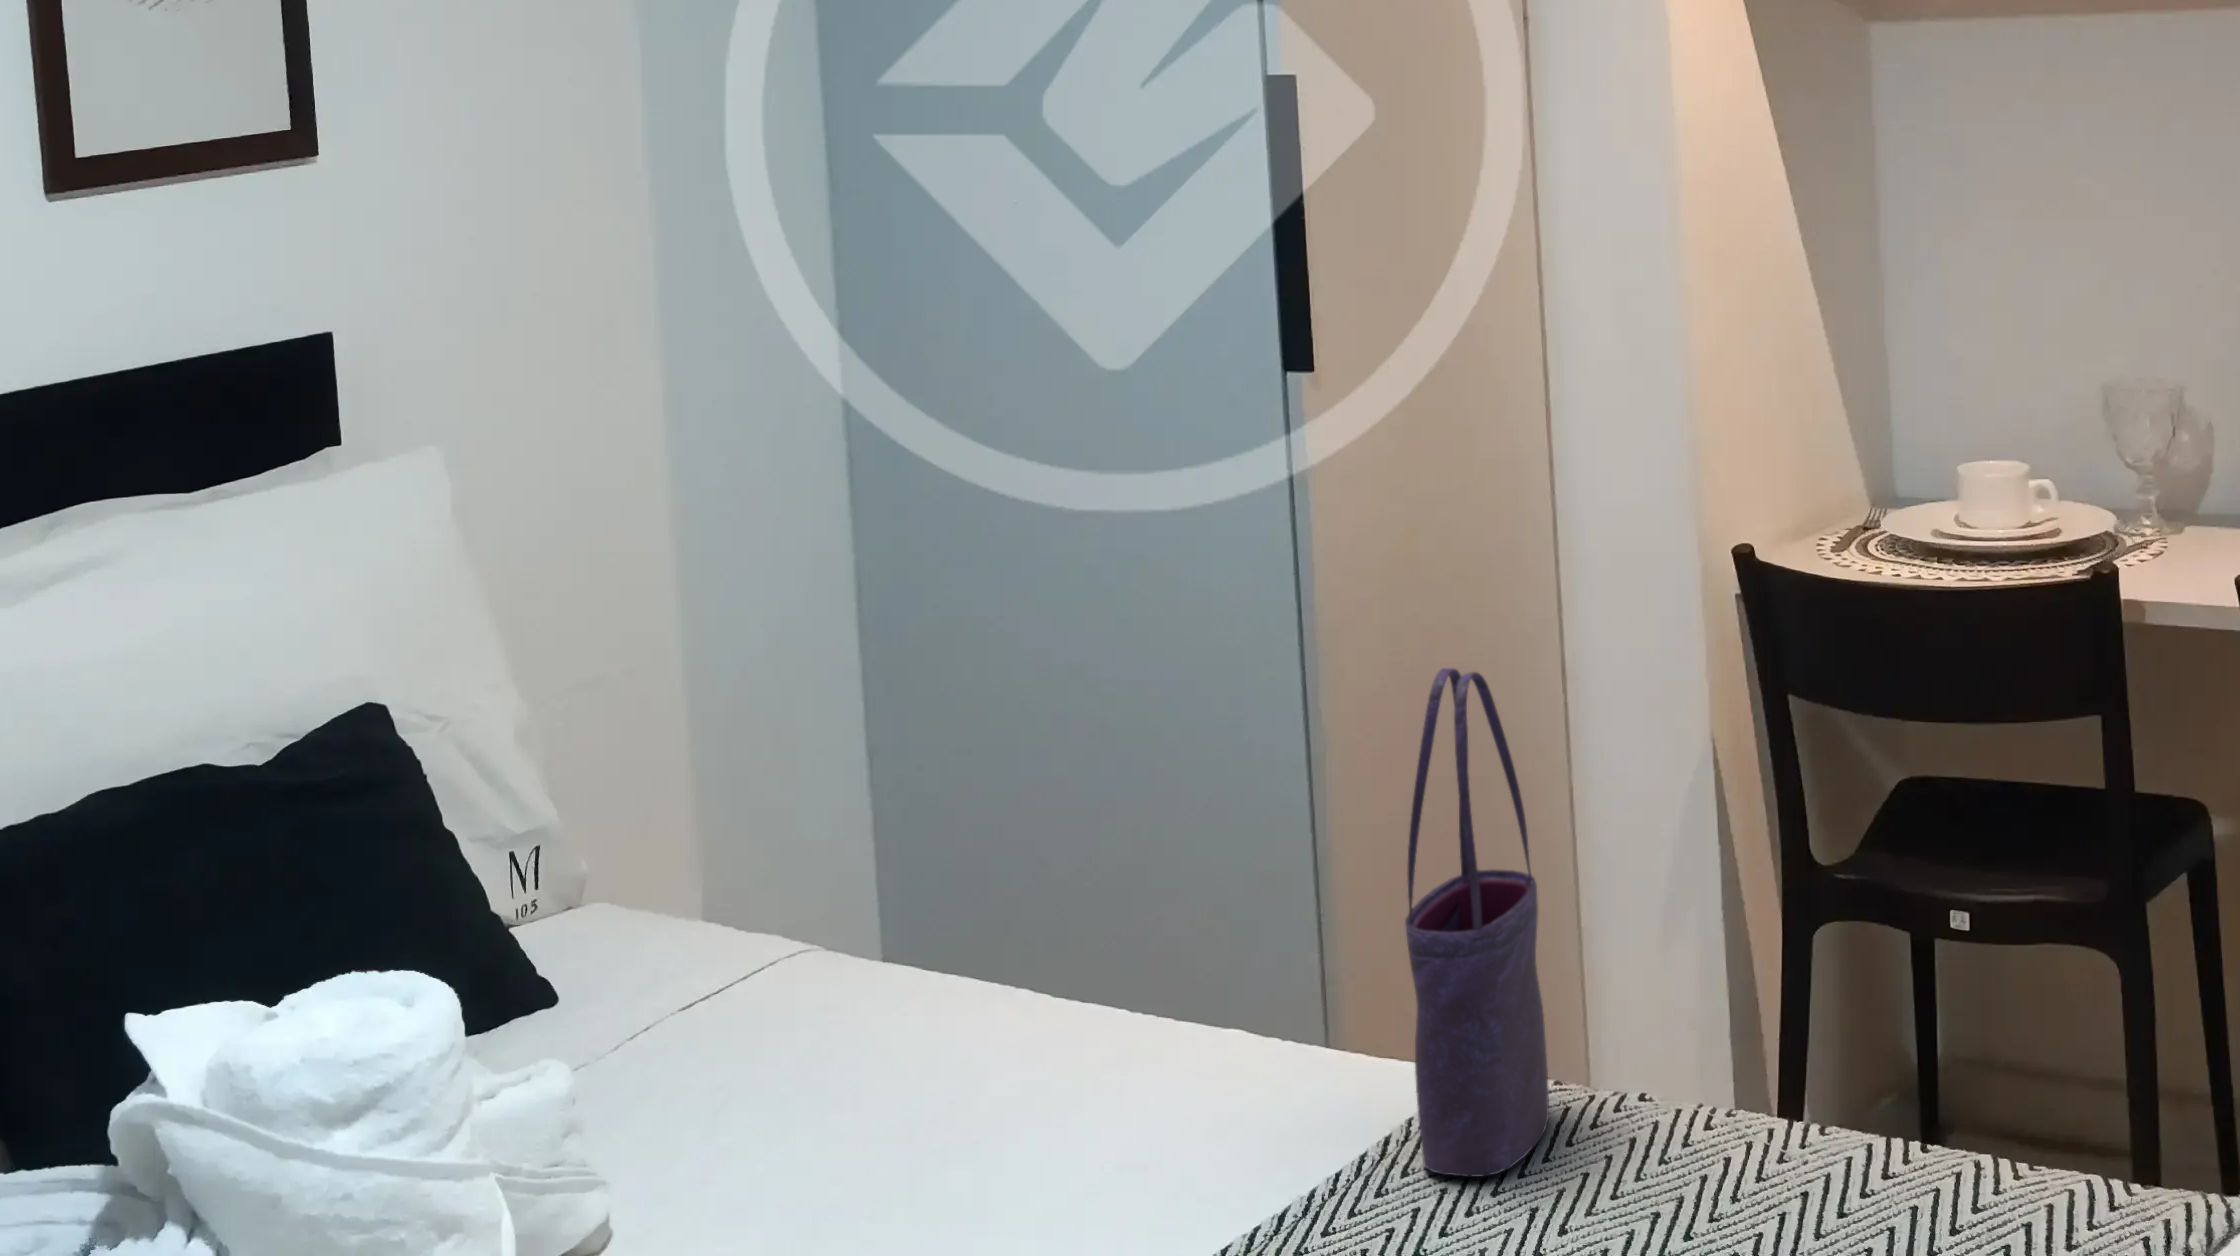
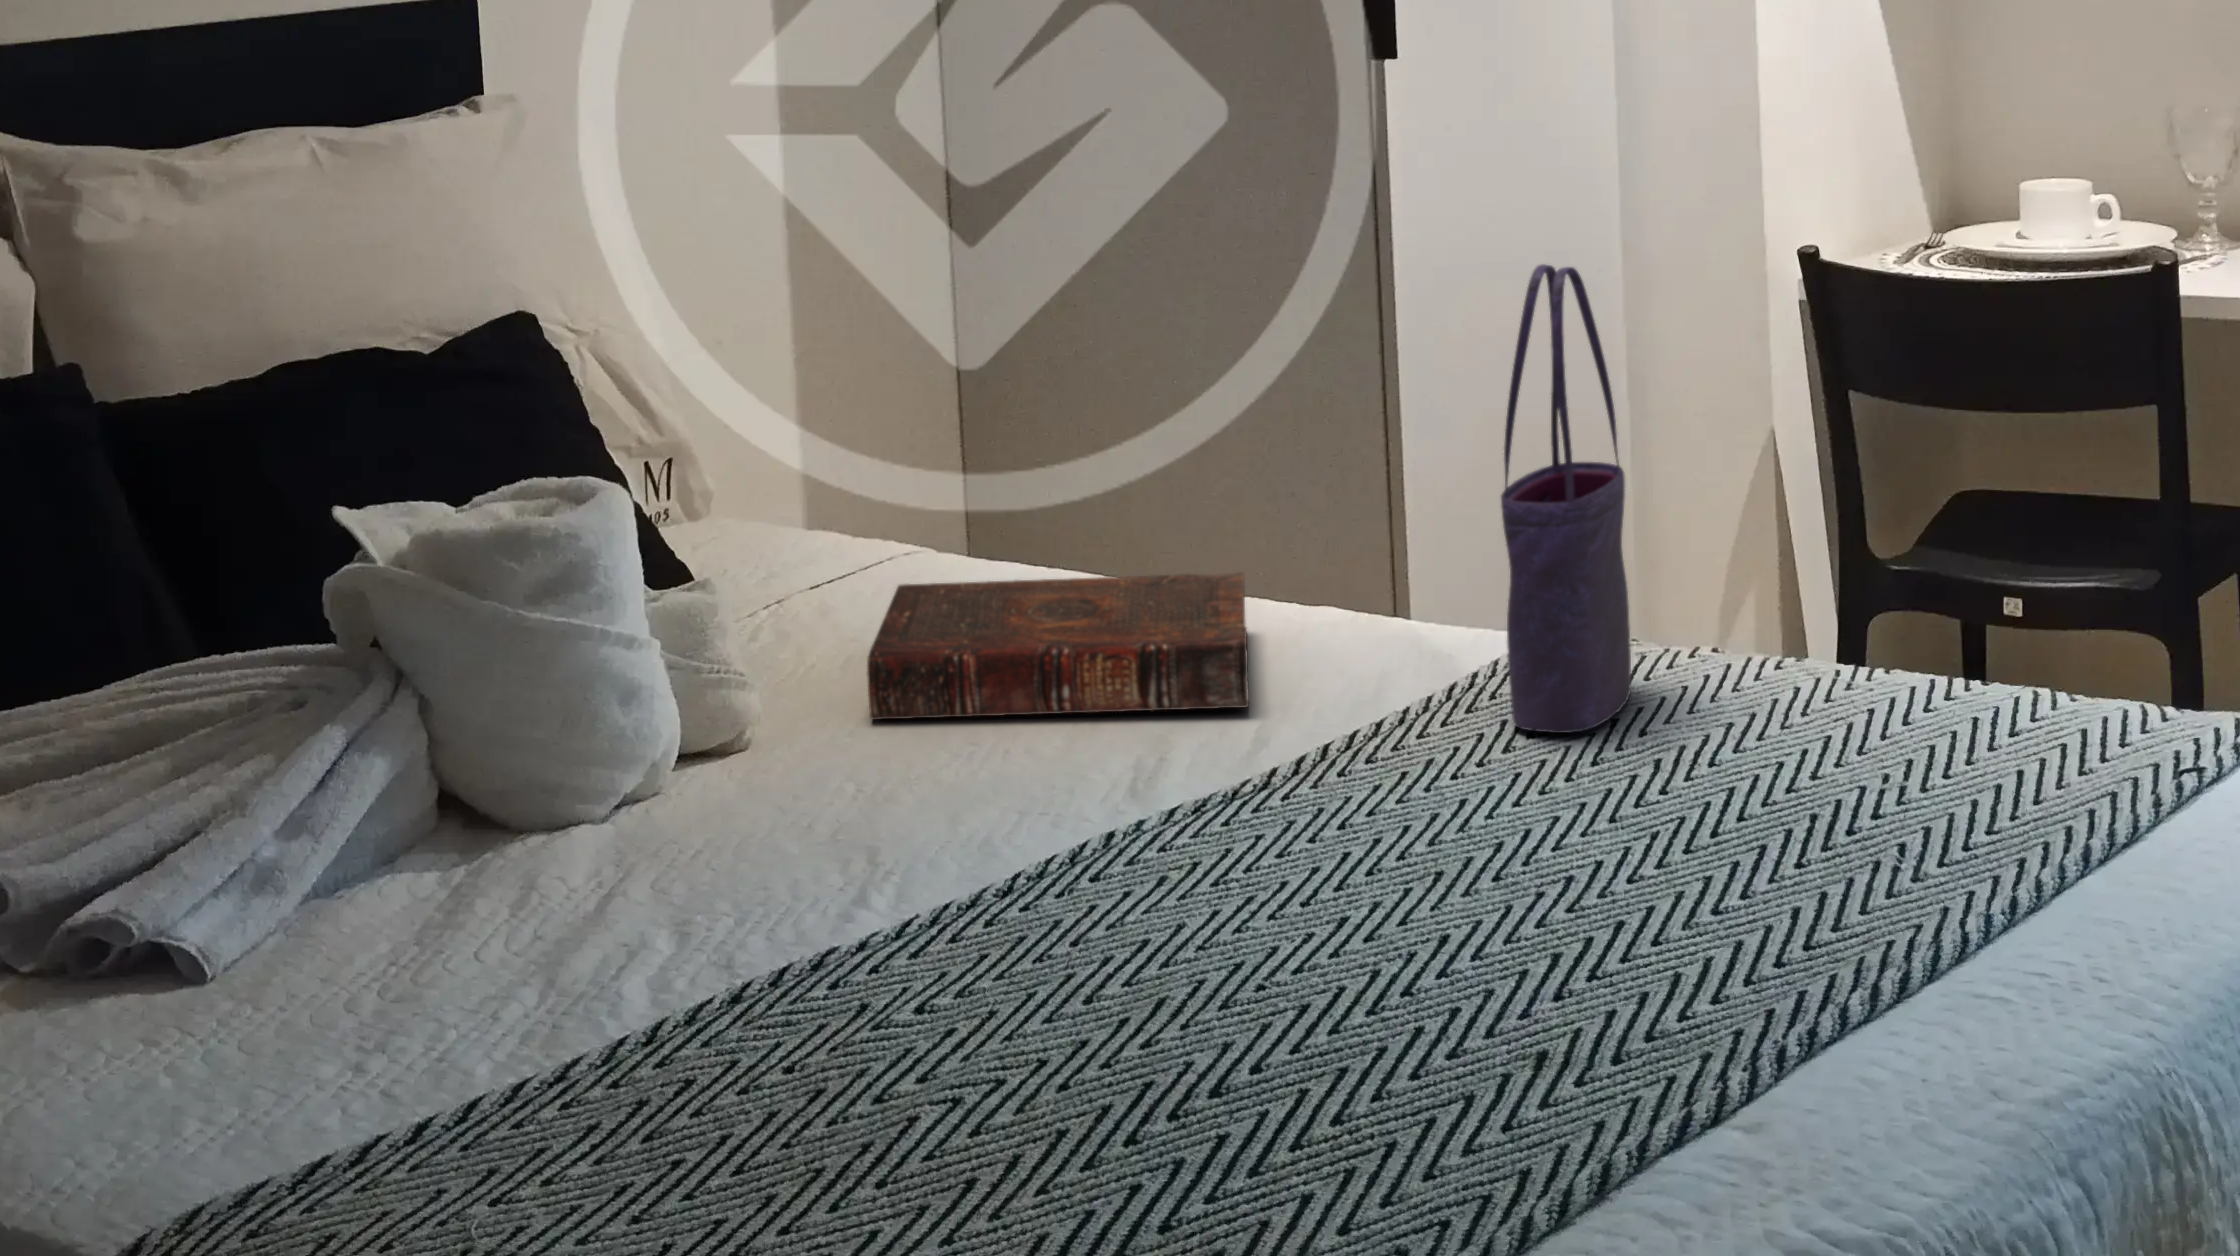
book: none [733,976,1147,1171] -> present [867,572,1249,720]

